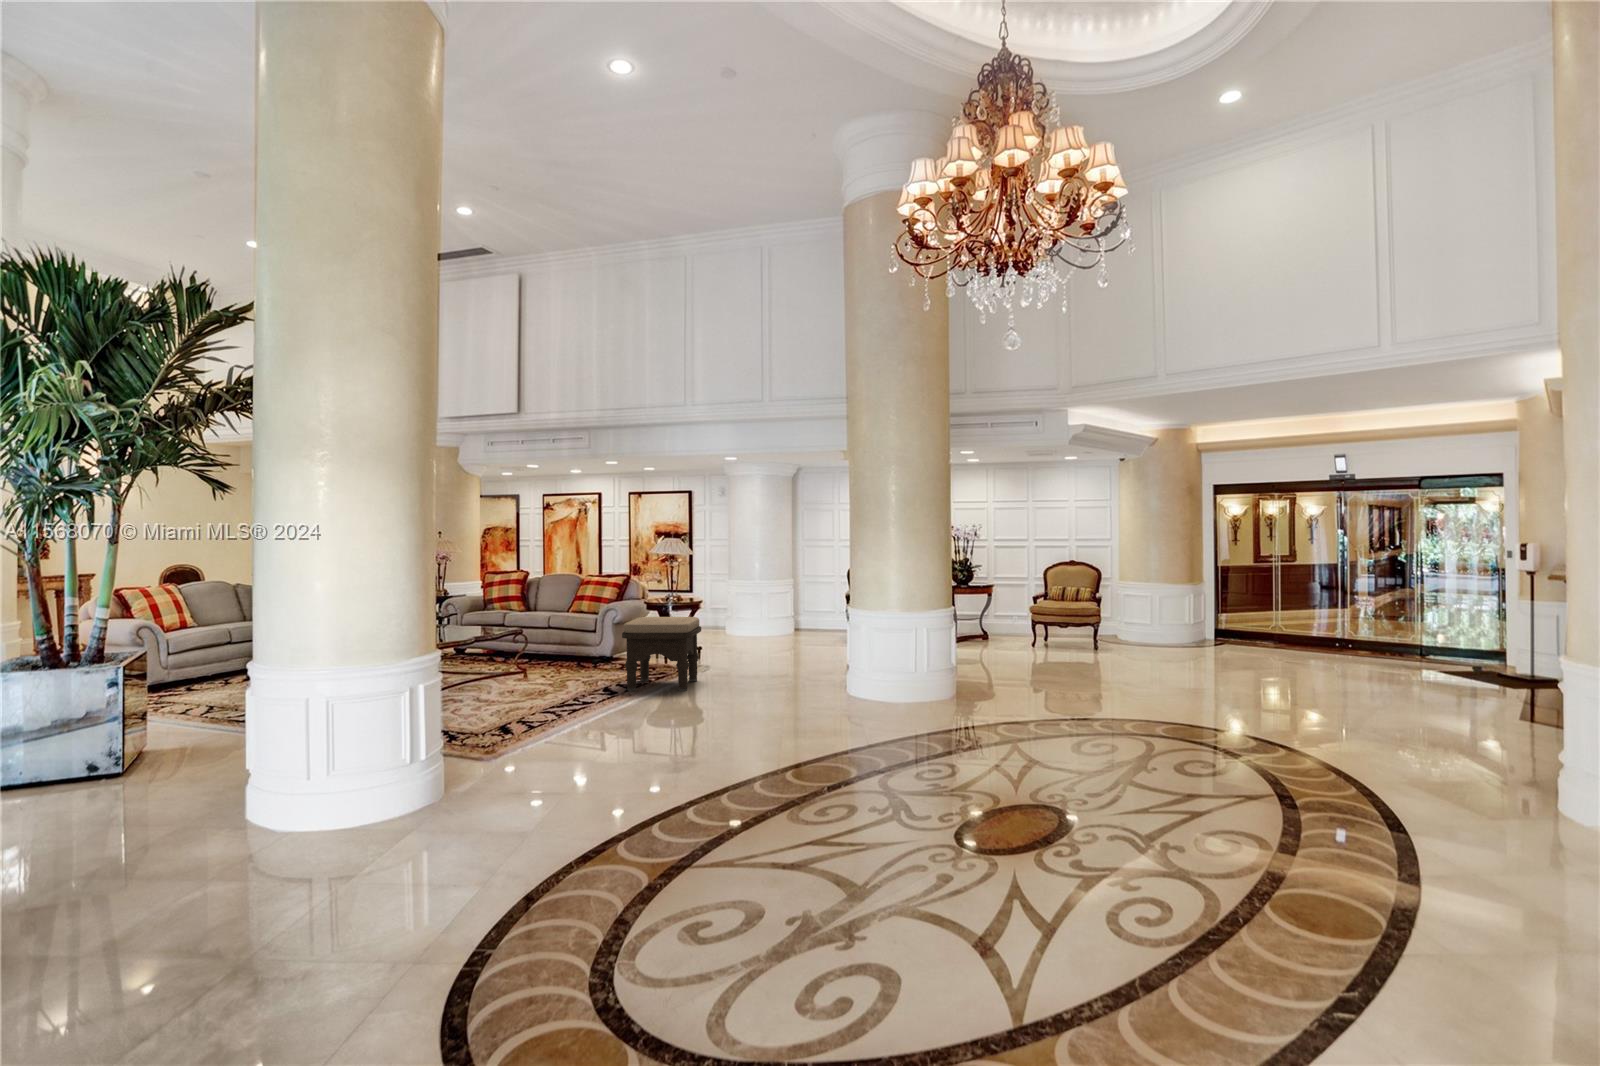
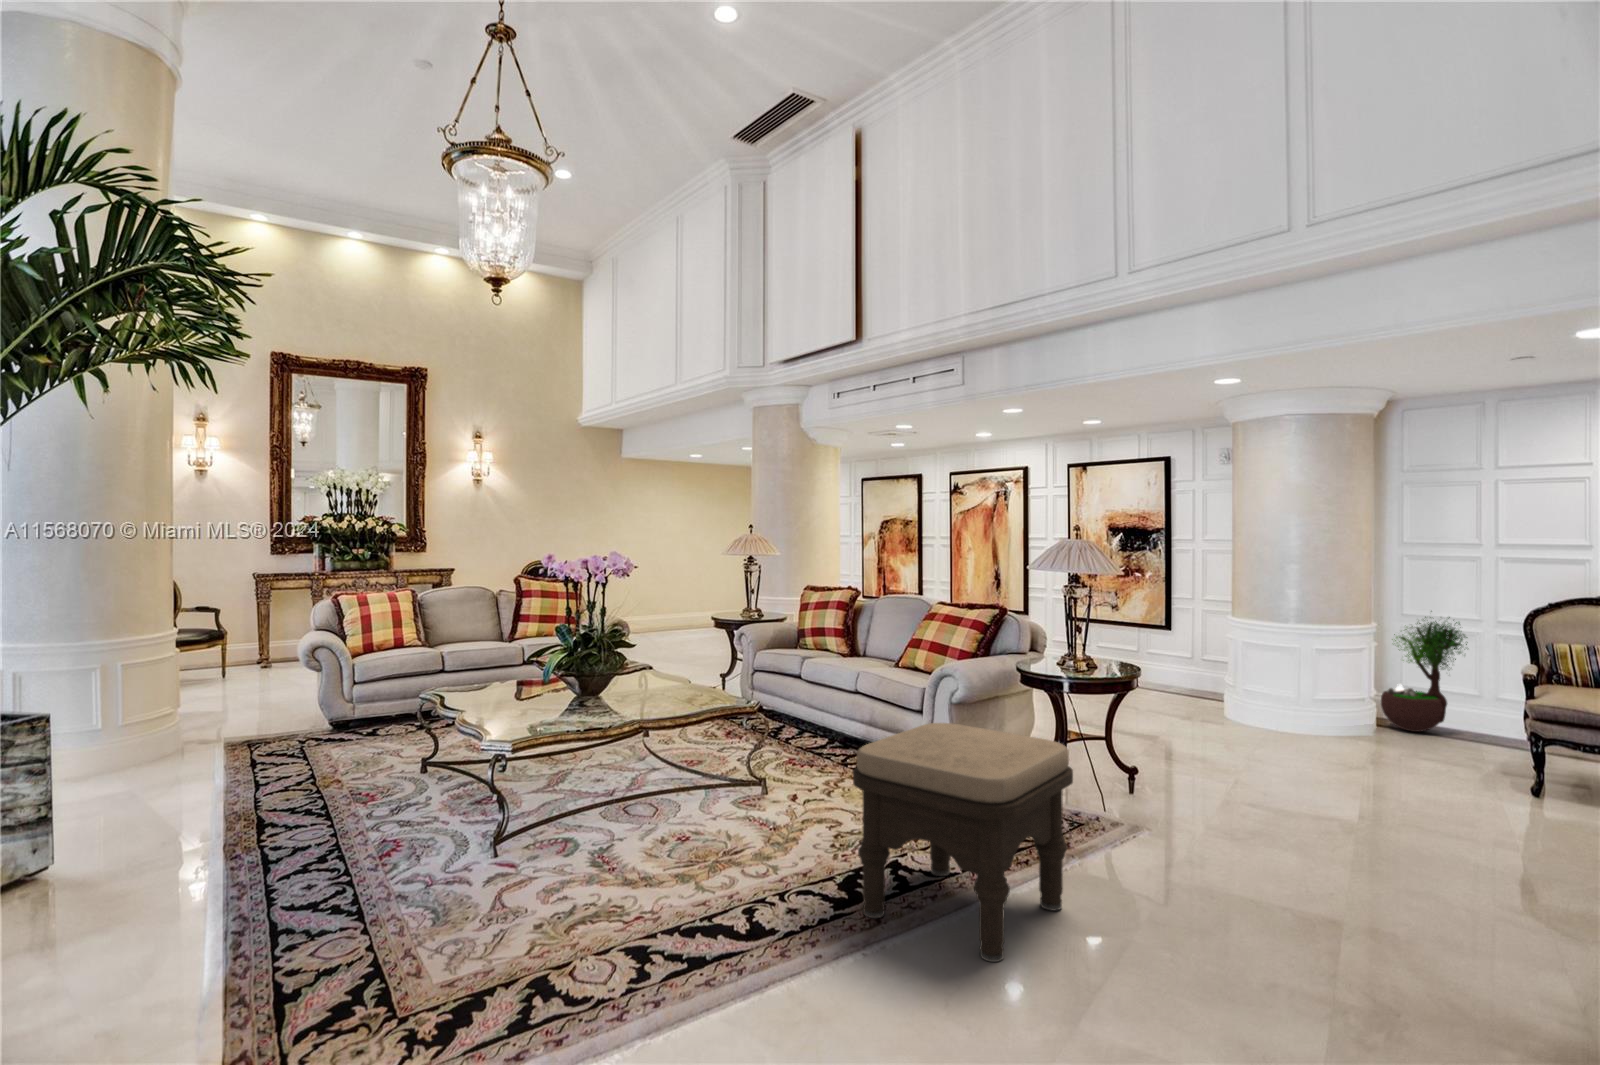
potted tree: none [792,571,825,629] -> present [1381,611,1468,732]

